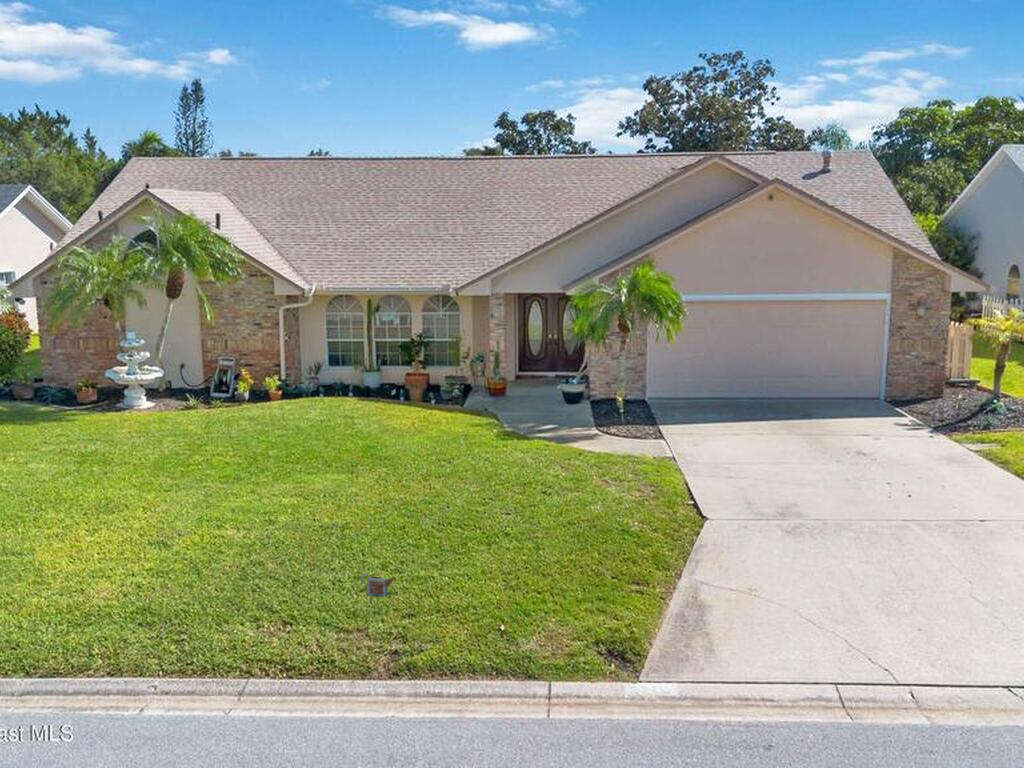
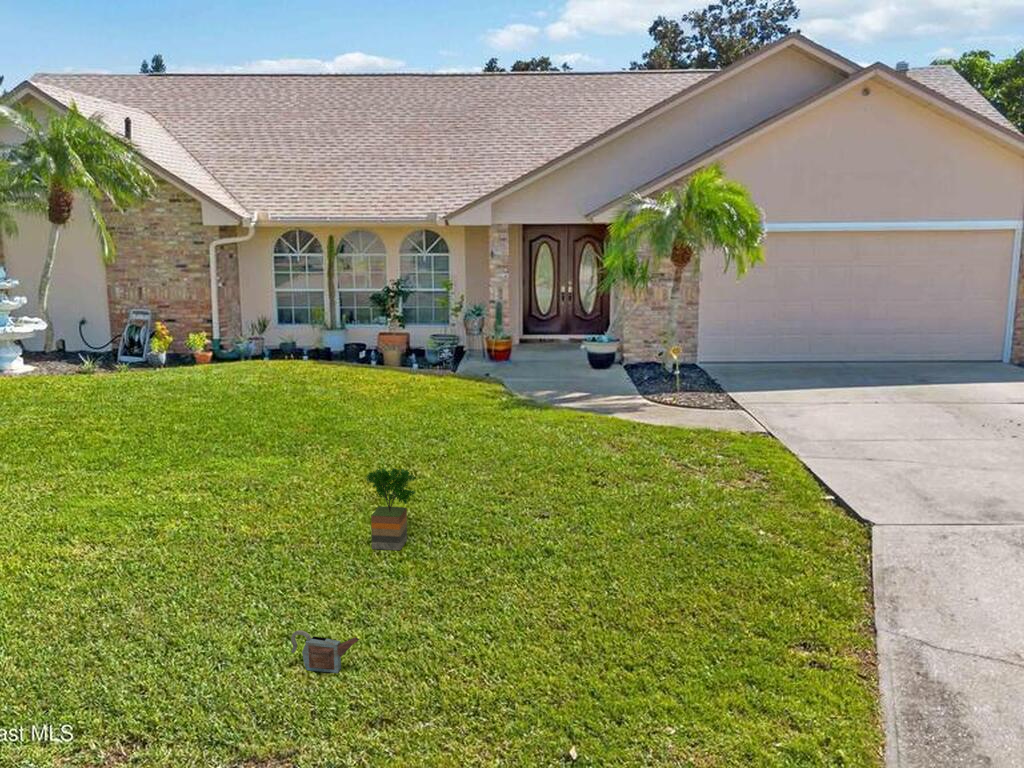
potted tree: none [398,484,429,533] -> present [366,467,416,550]

